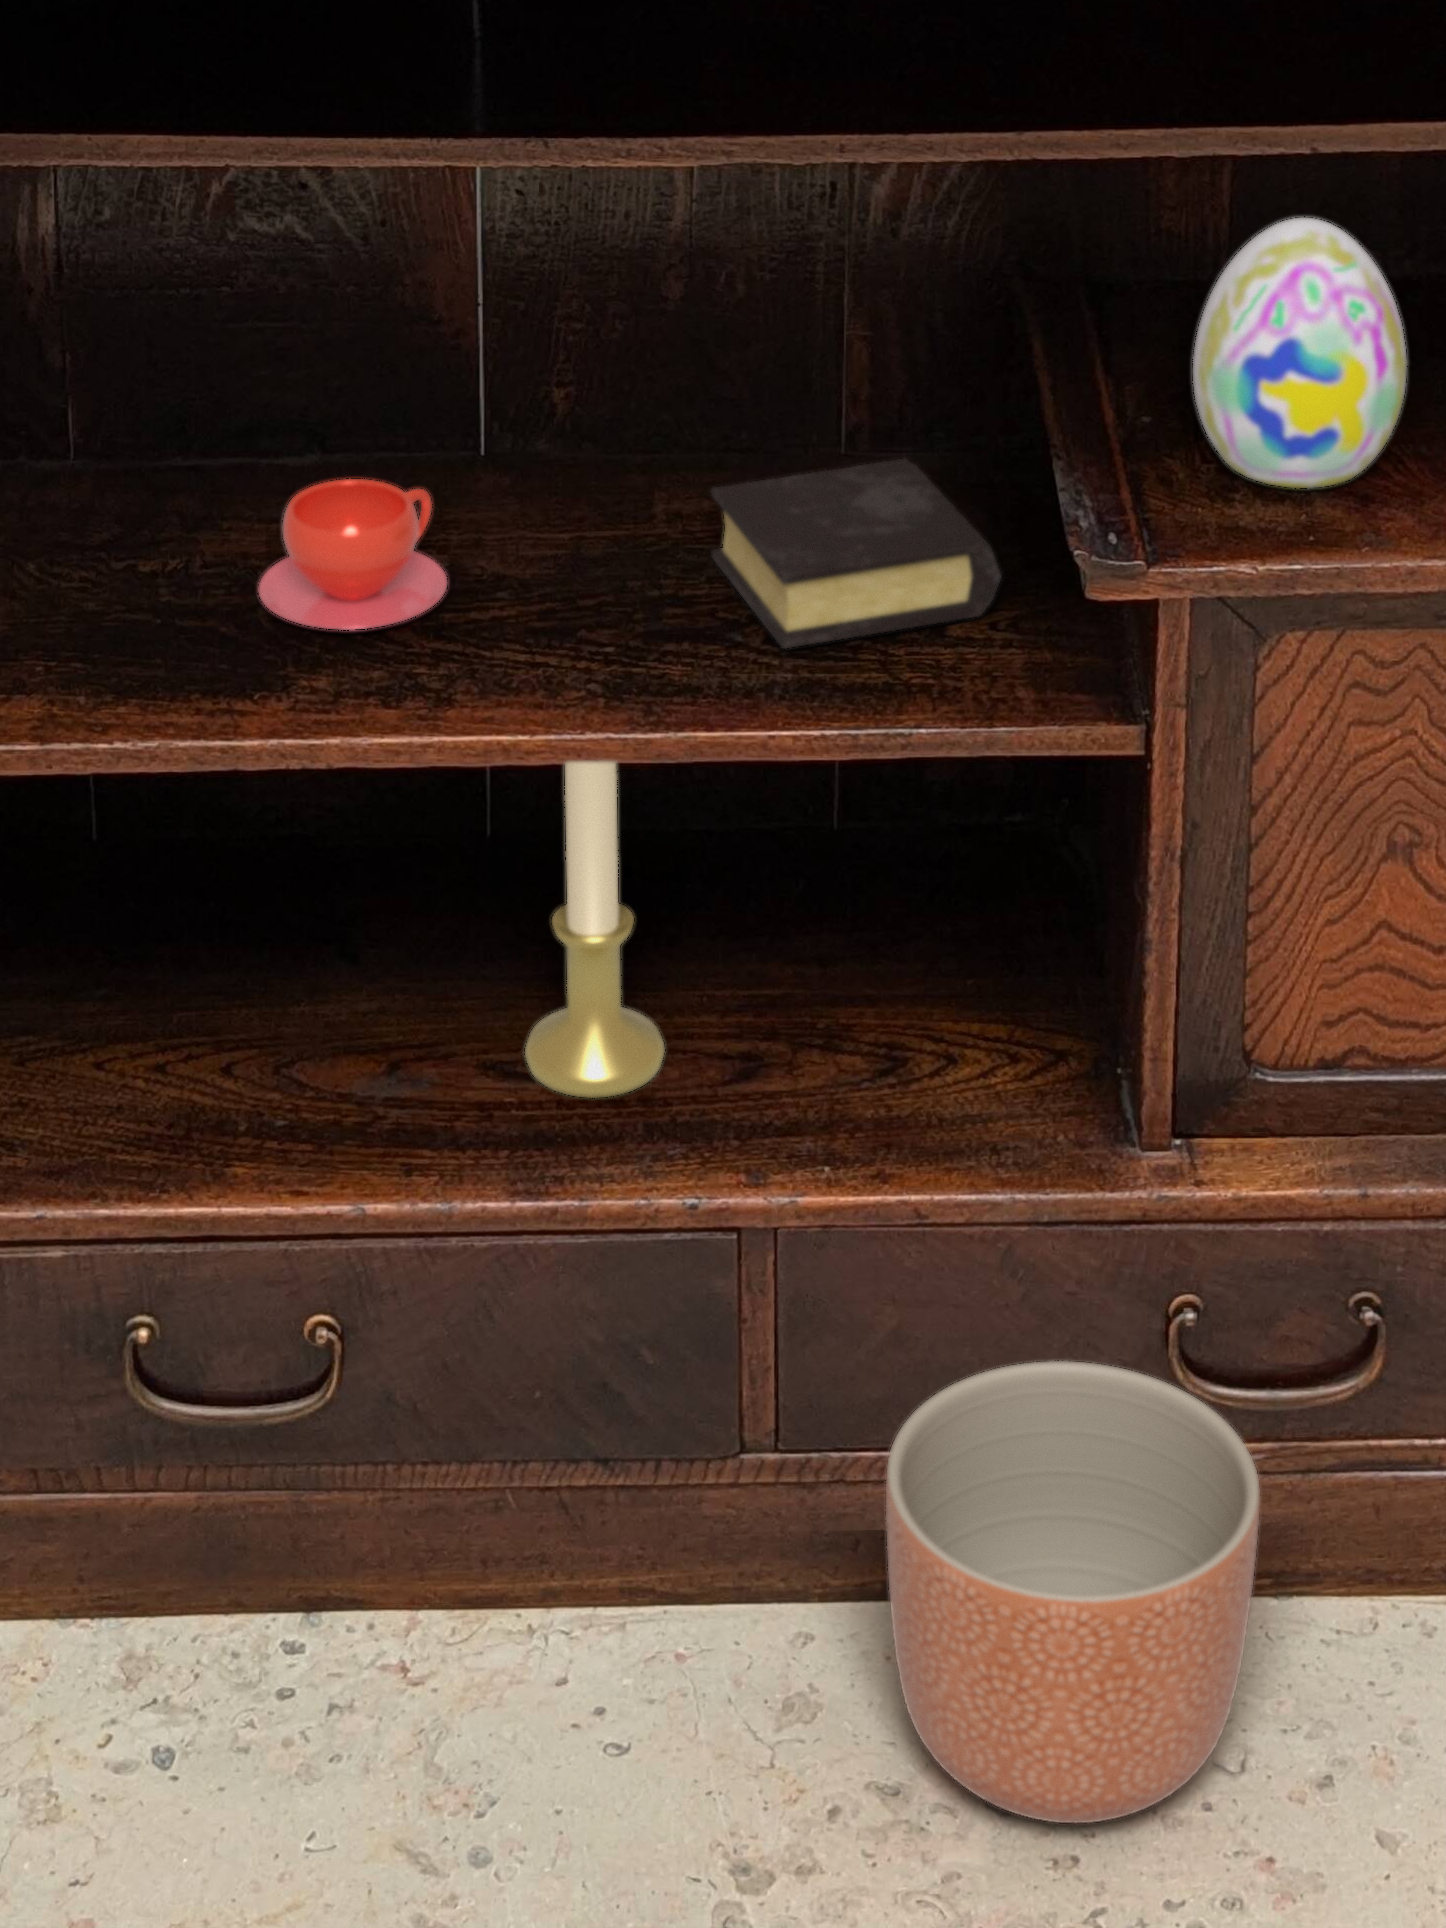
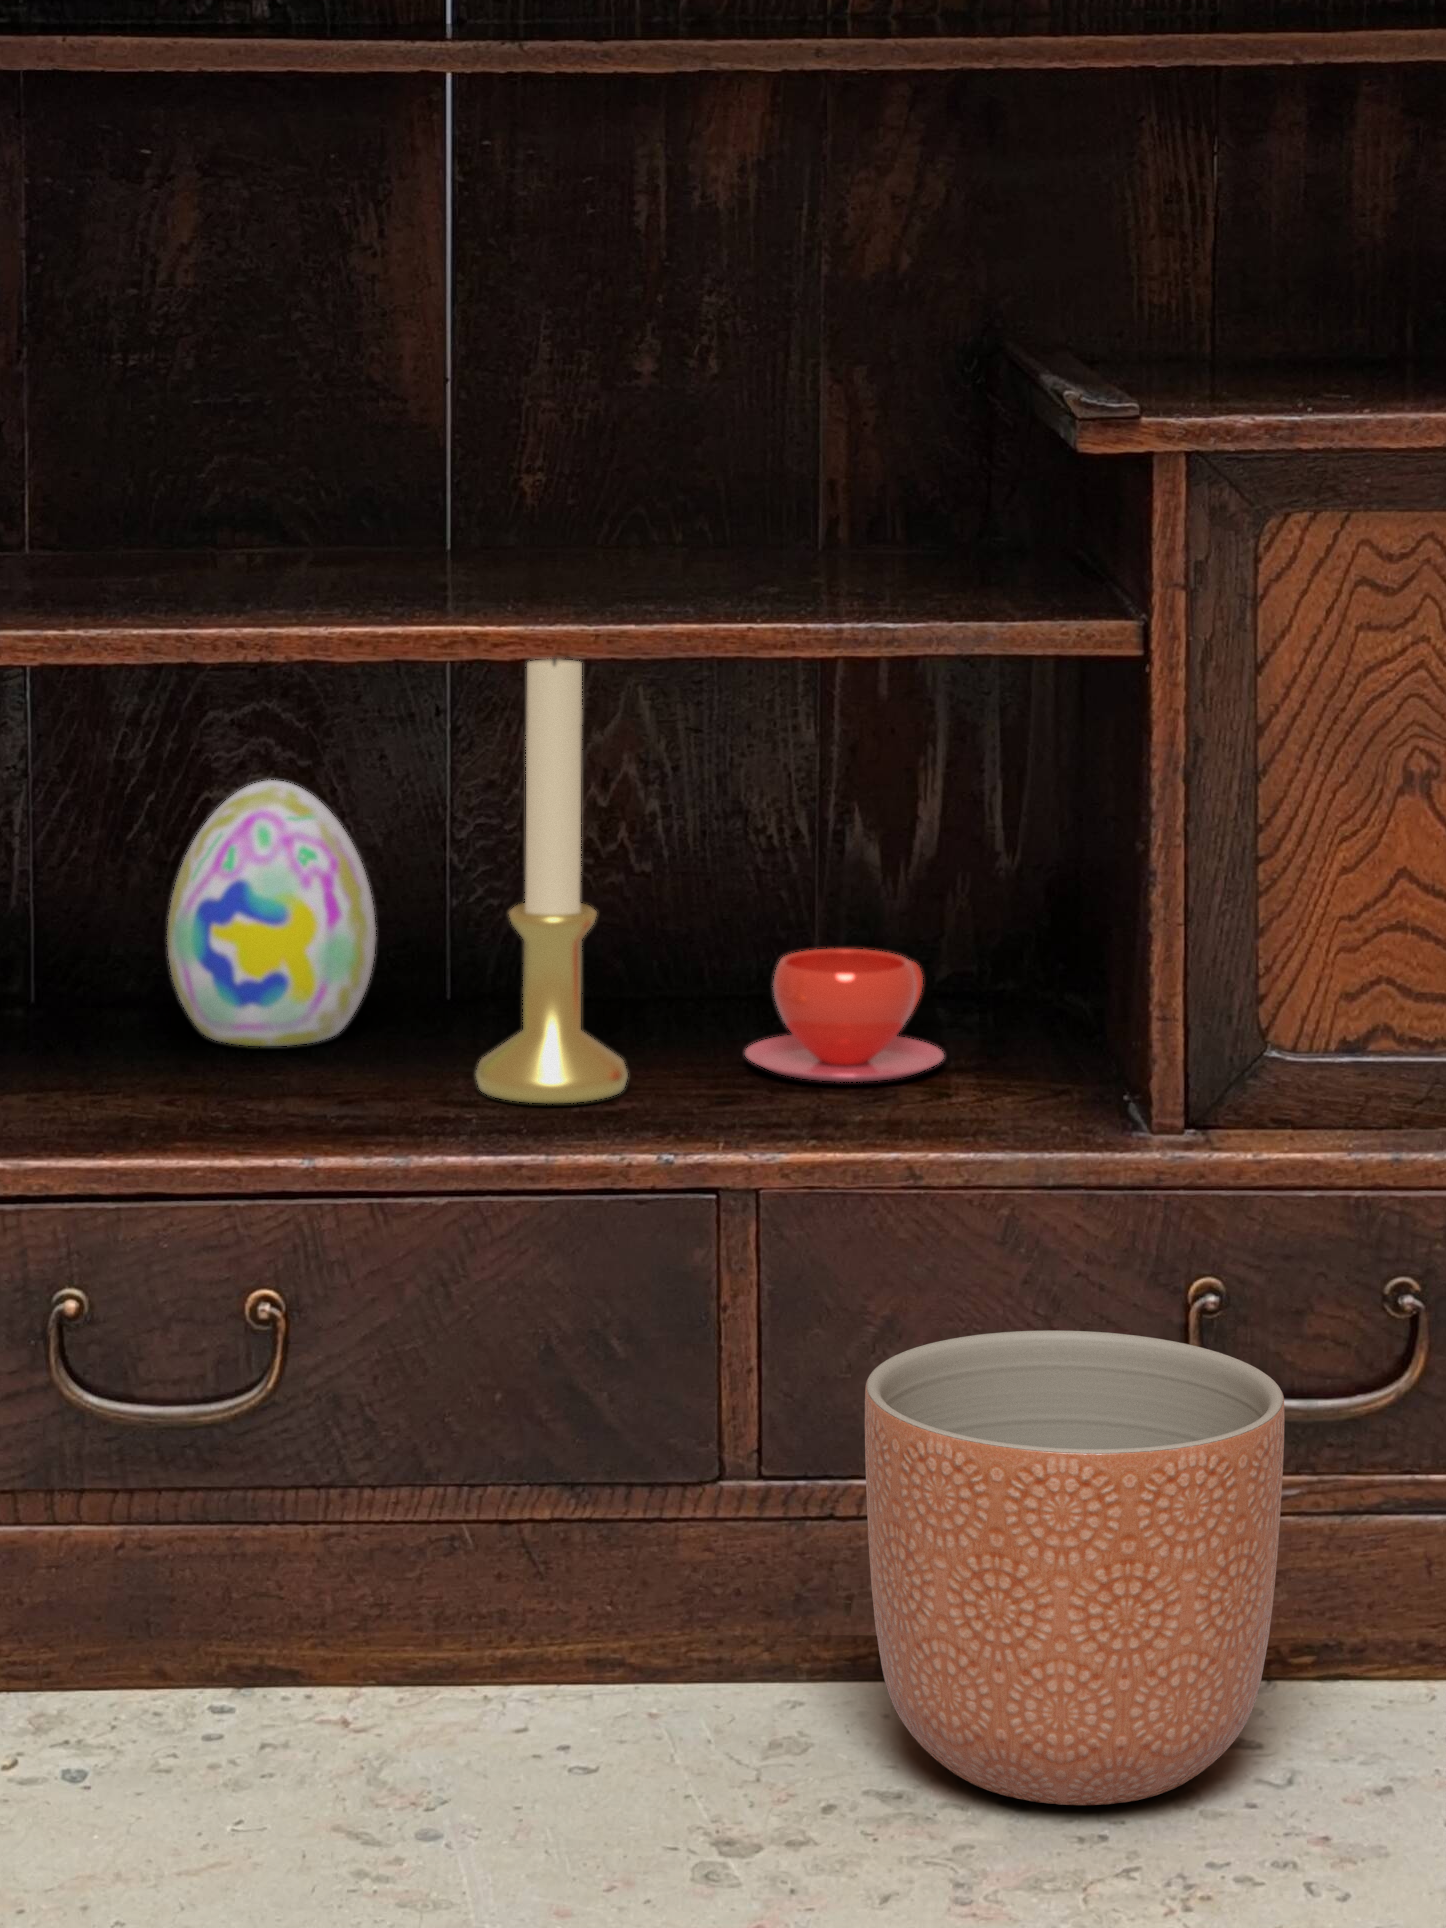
decorative egg: present [1193,218,1407,488] -> present [167,780,376,1046]
book: present [711,458,1002,648] -> none [688,487,992,598]
teacup: present [259,479,447,630] -> present [745,949,944,1082]

